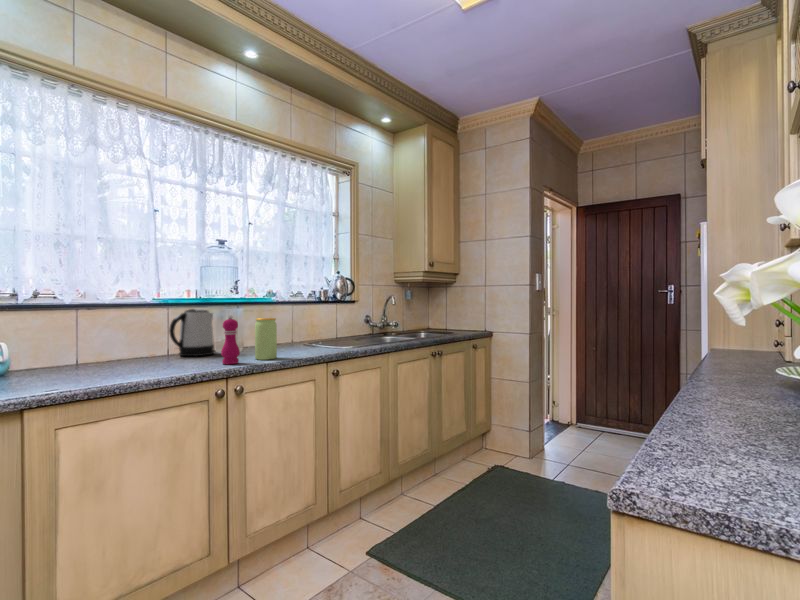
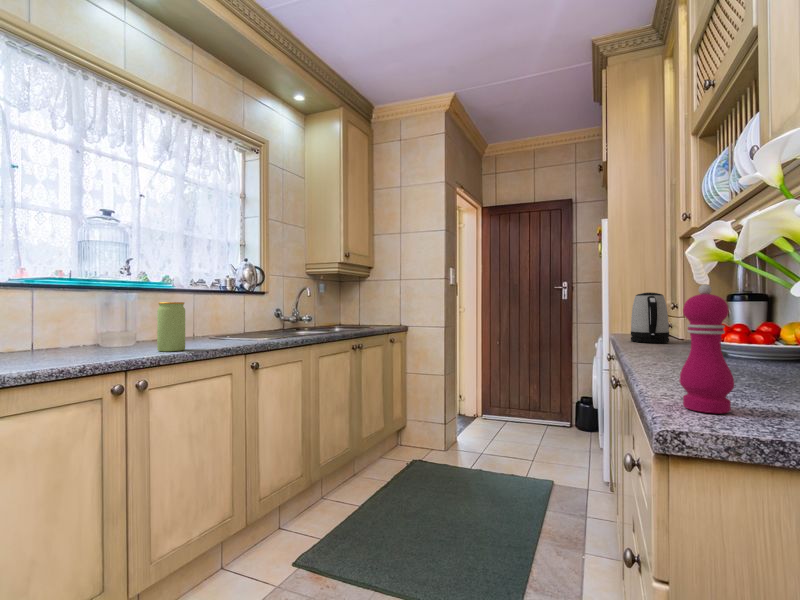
kettle: present [169,309,214,356] -> present [631,292,669,343]
pepper mill: present [221,315,240,364] -> present [680,284,734,413]

